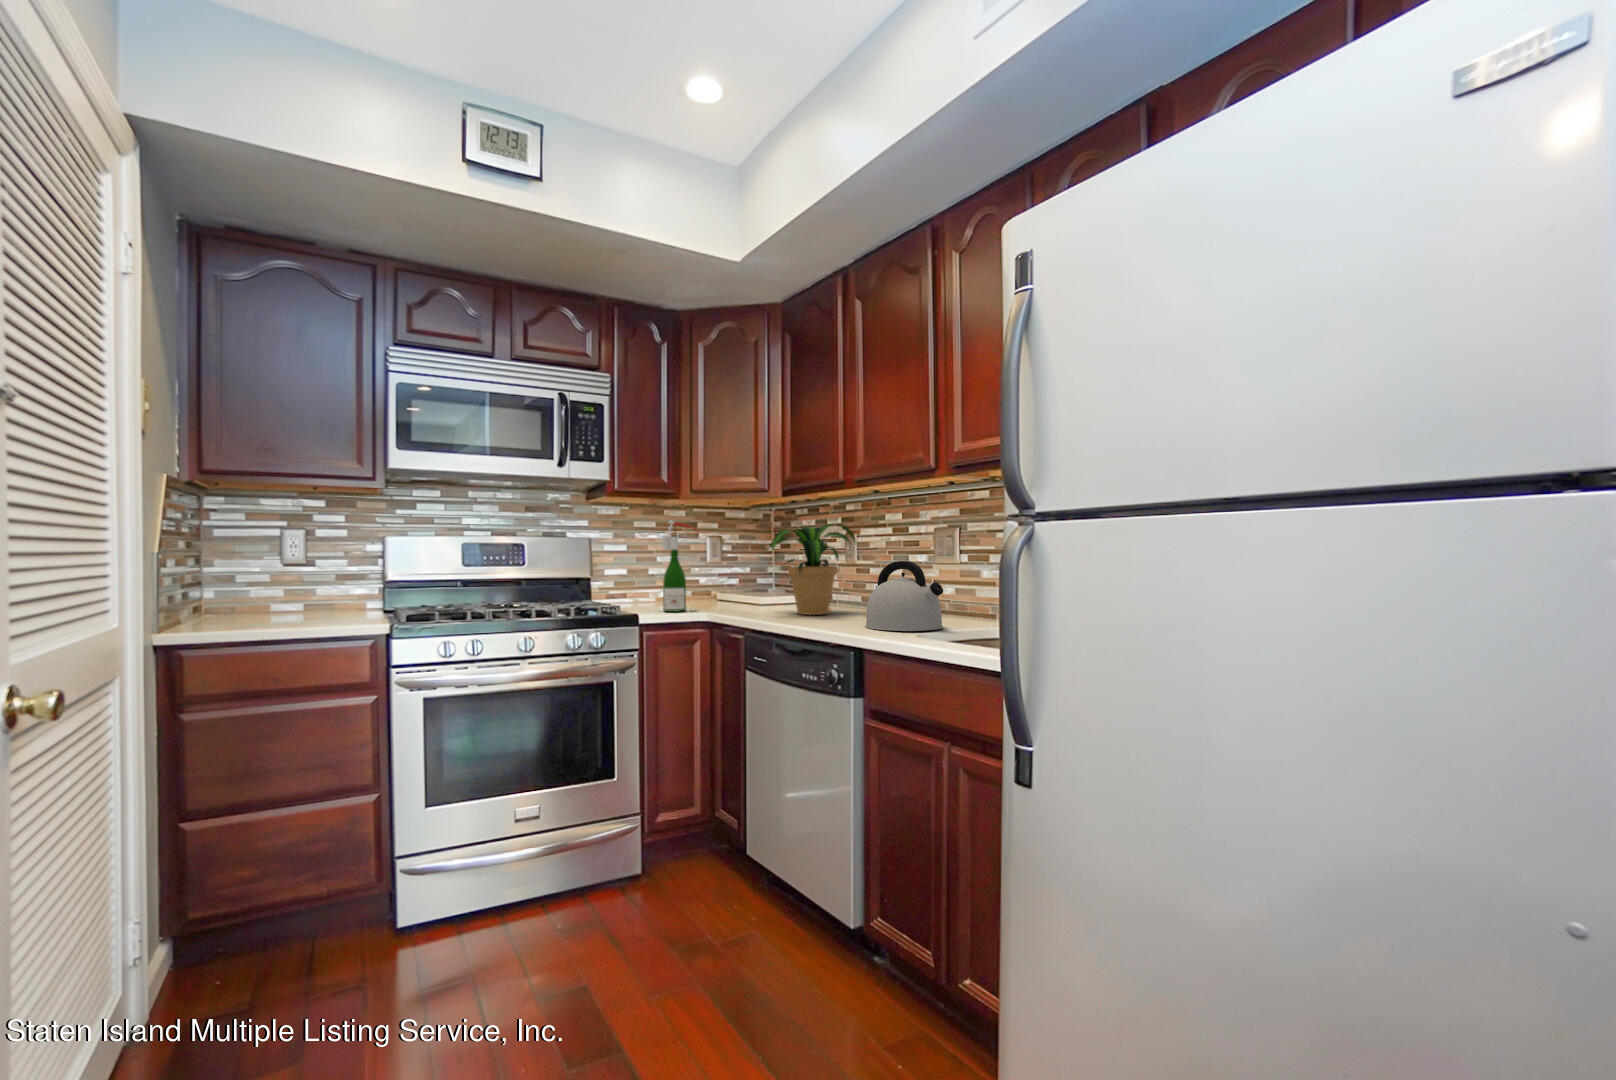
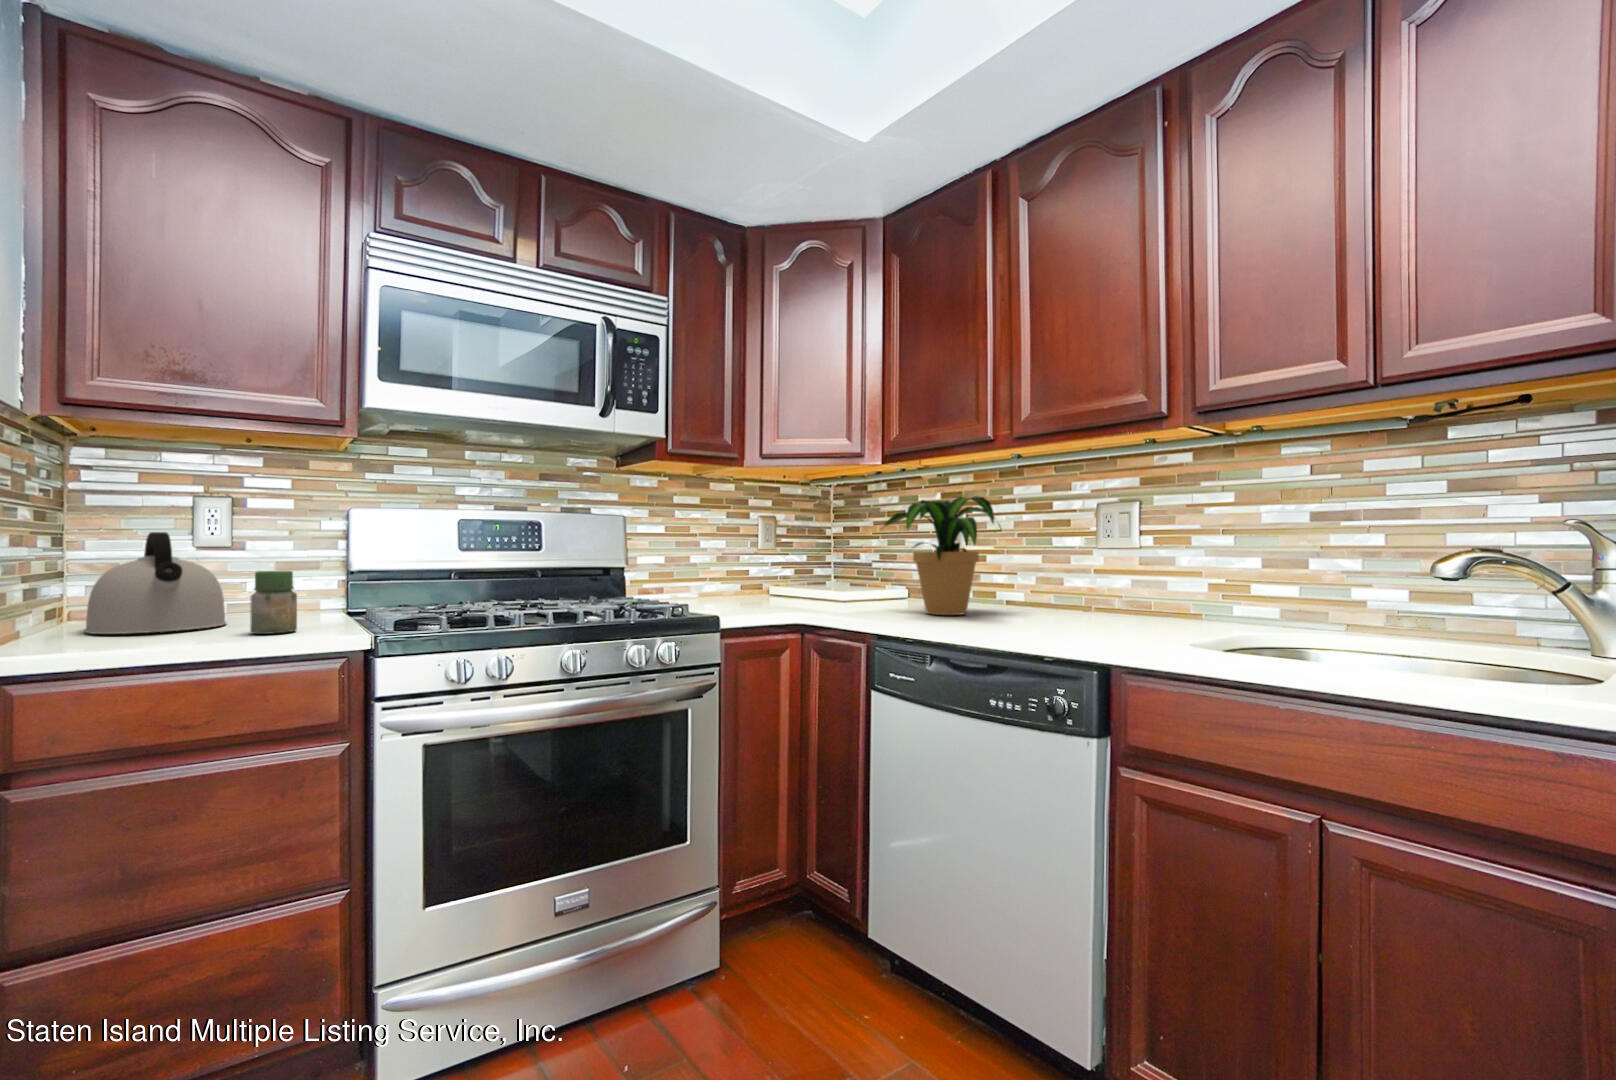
wine bottle: present [662,520,698,612] -> none [741,489,790,612]
kettle: present [865,561,943,631] -> present [84,532,227,634]
jar: none [314,581,344,623] -> present [250,571,297,634]

